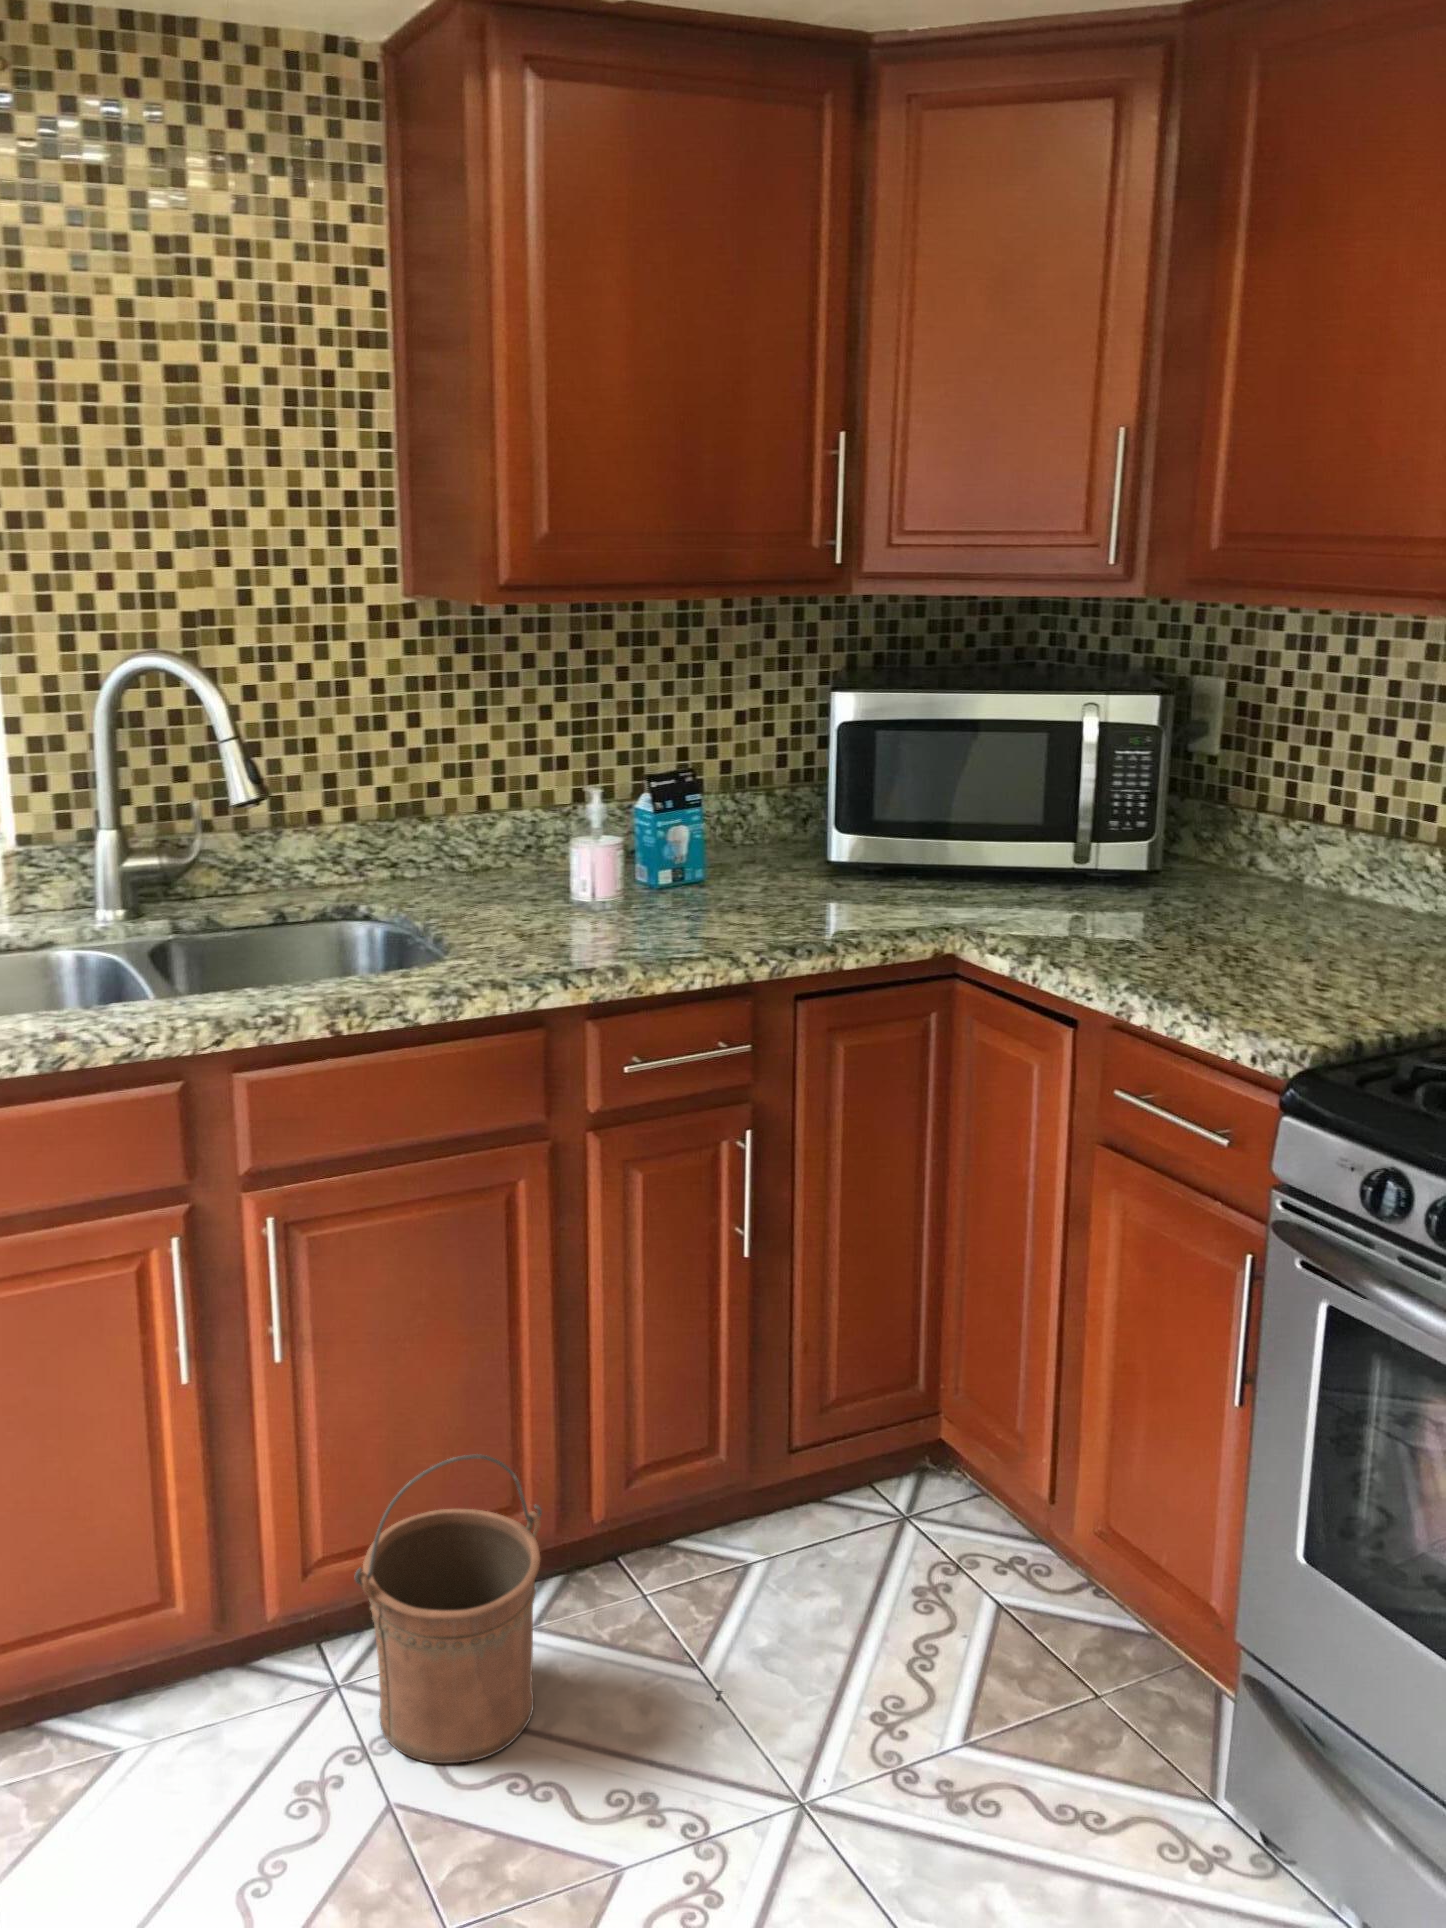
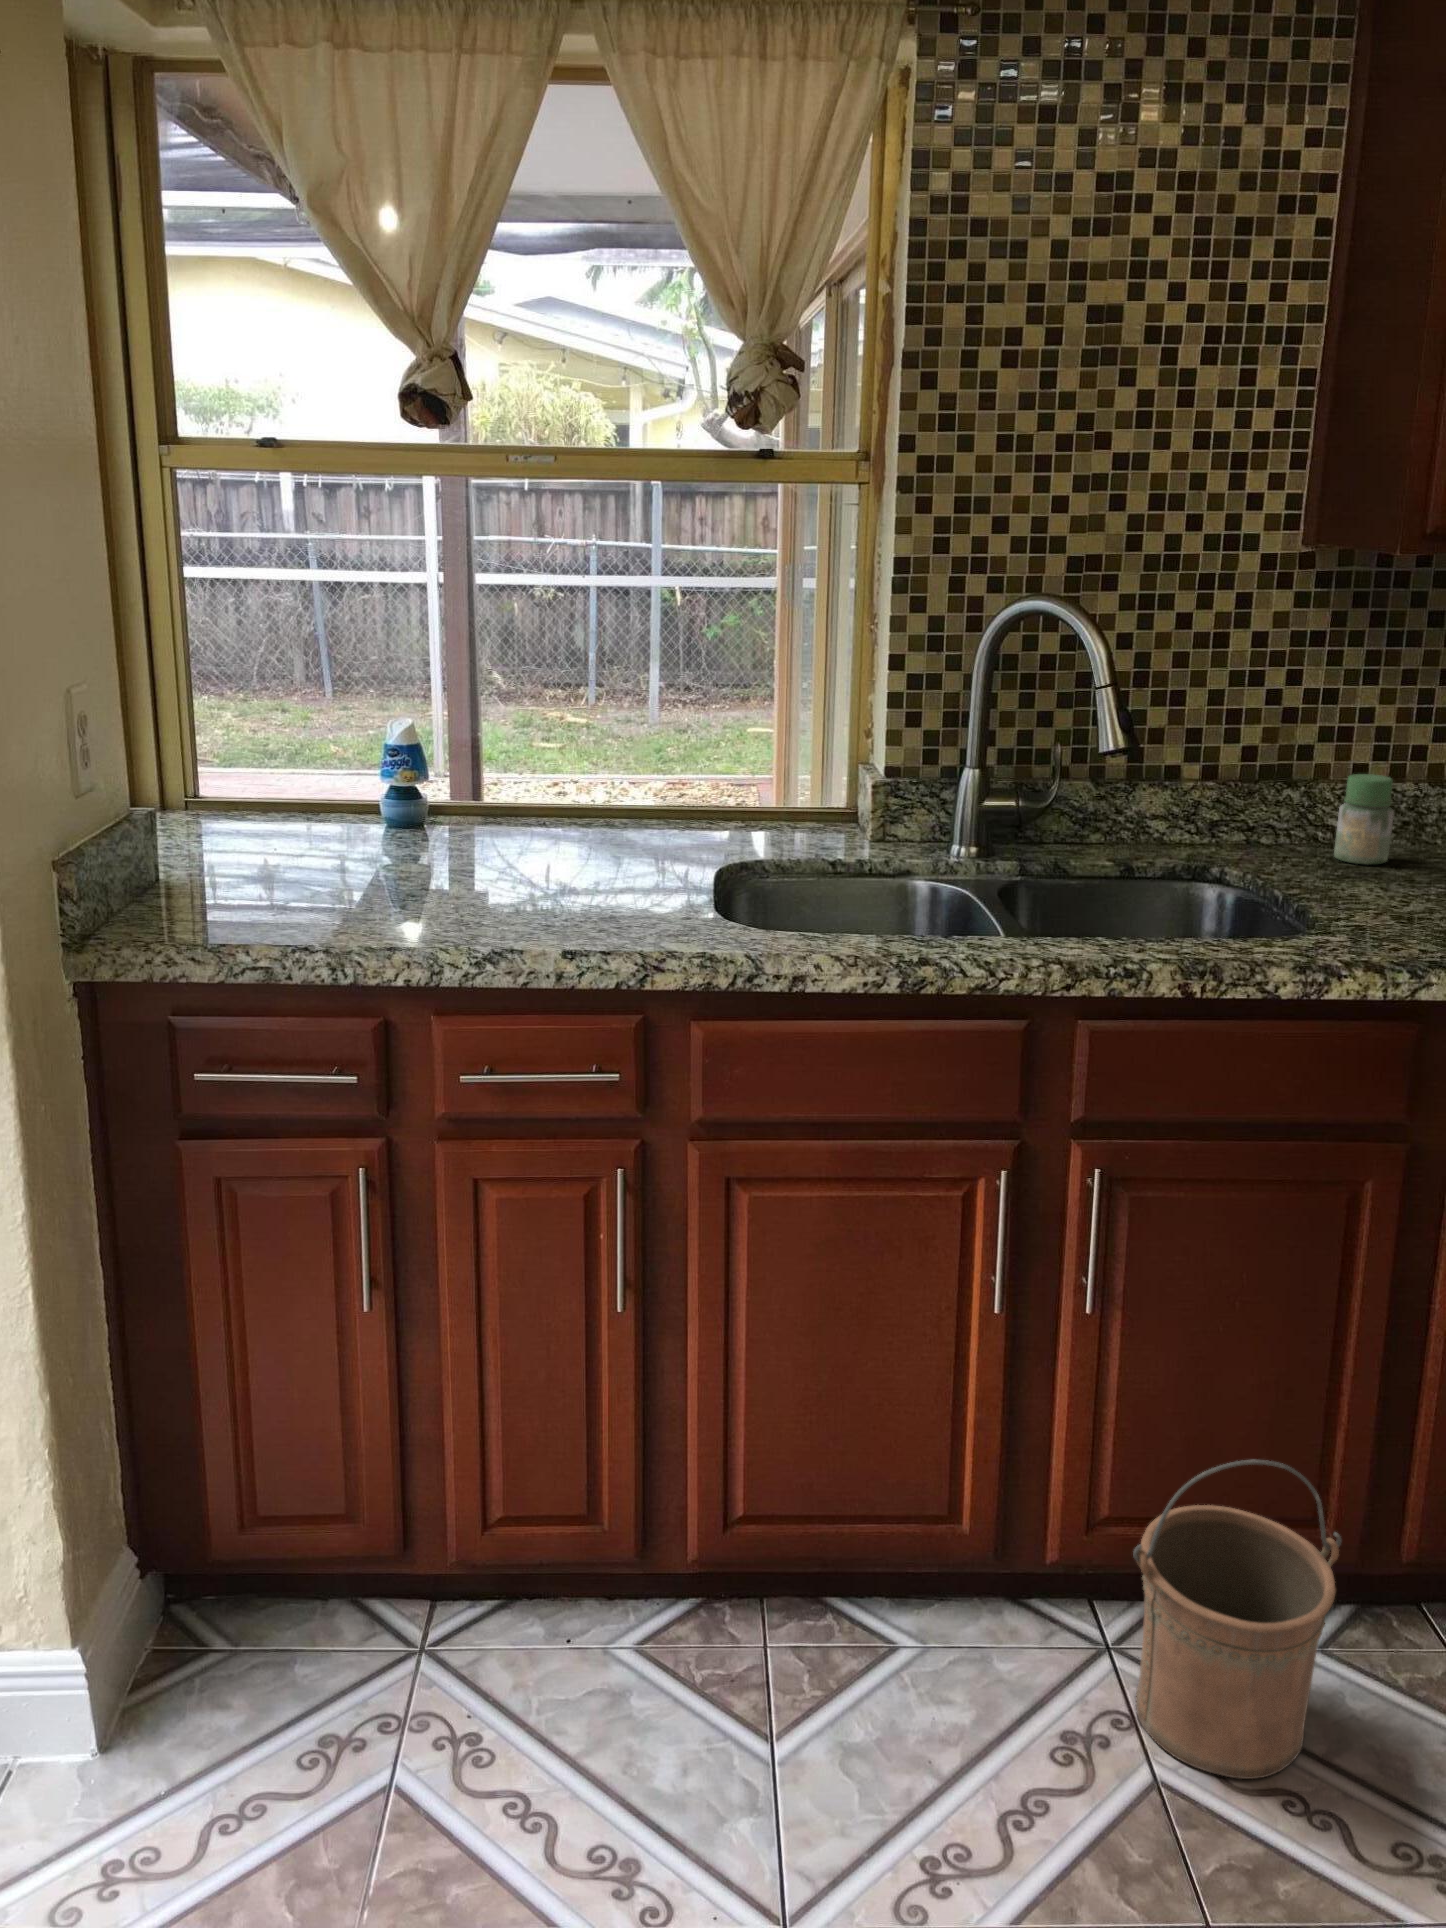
jar: none [469,803,517,887] -> present [1334,774,1394,864]

